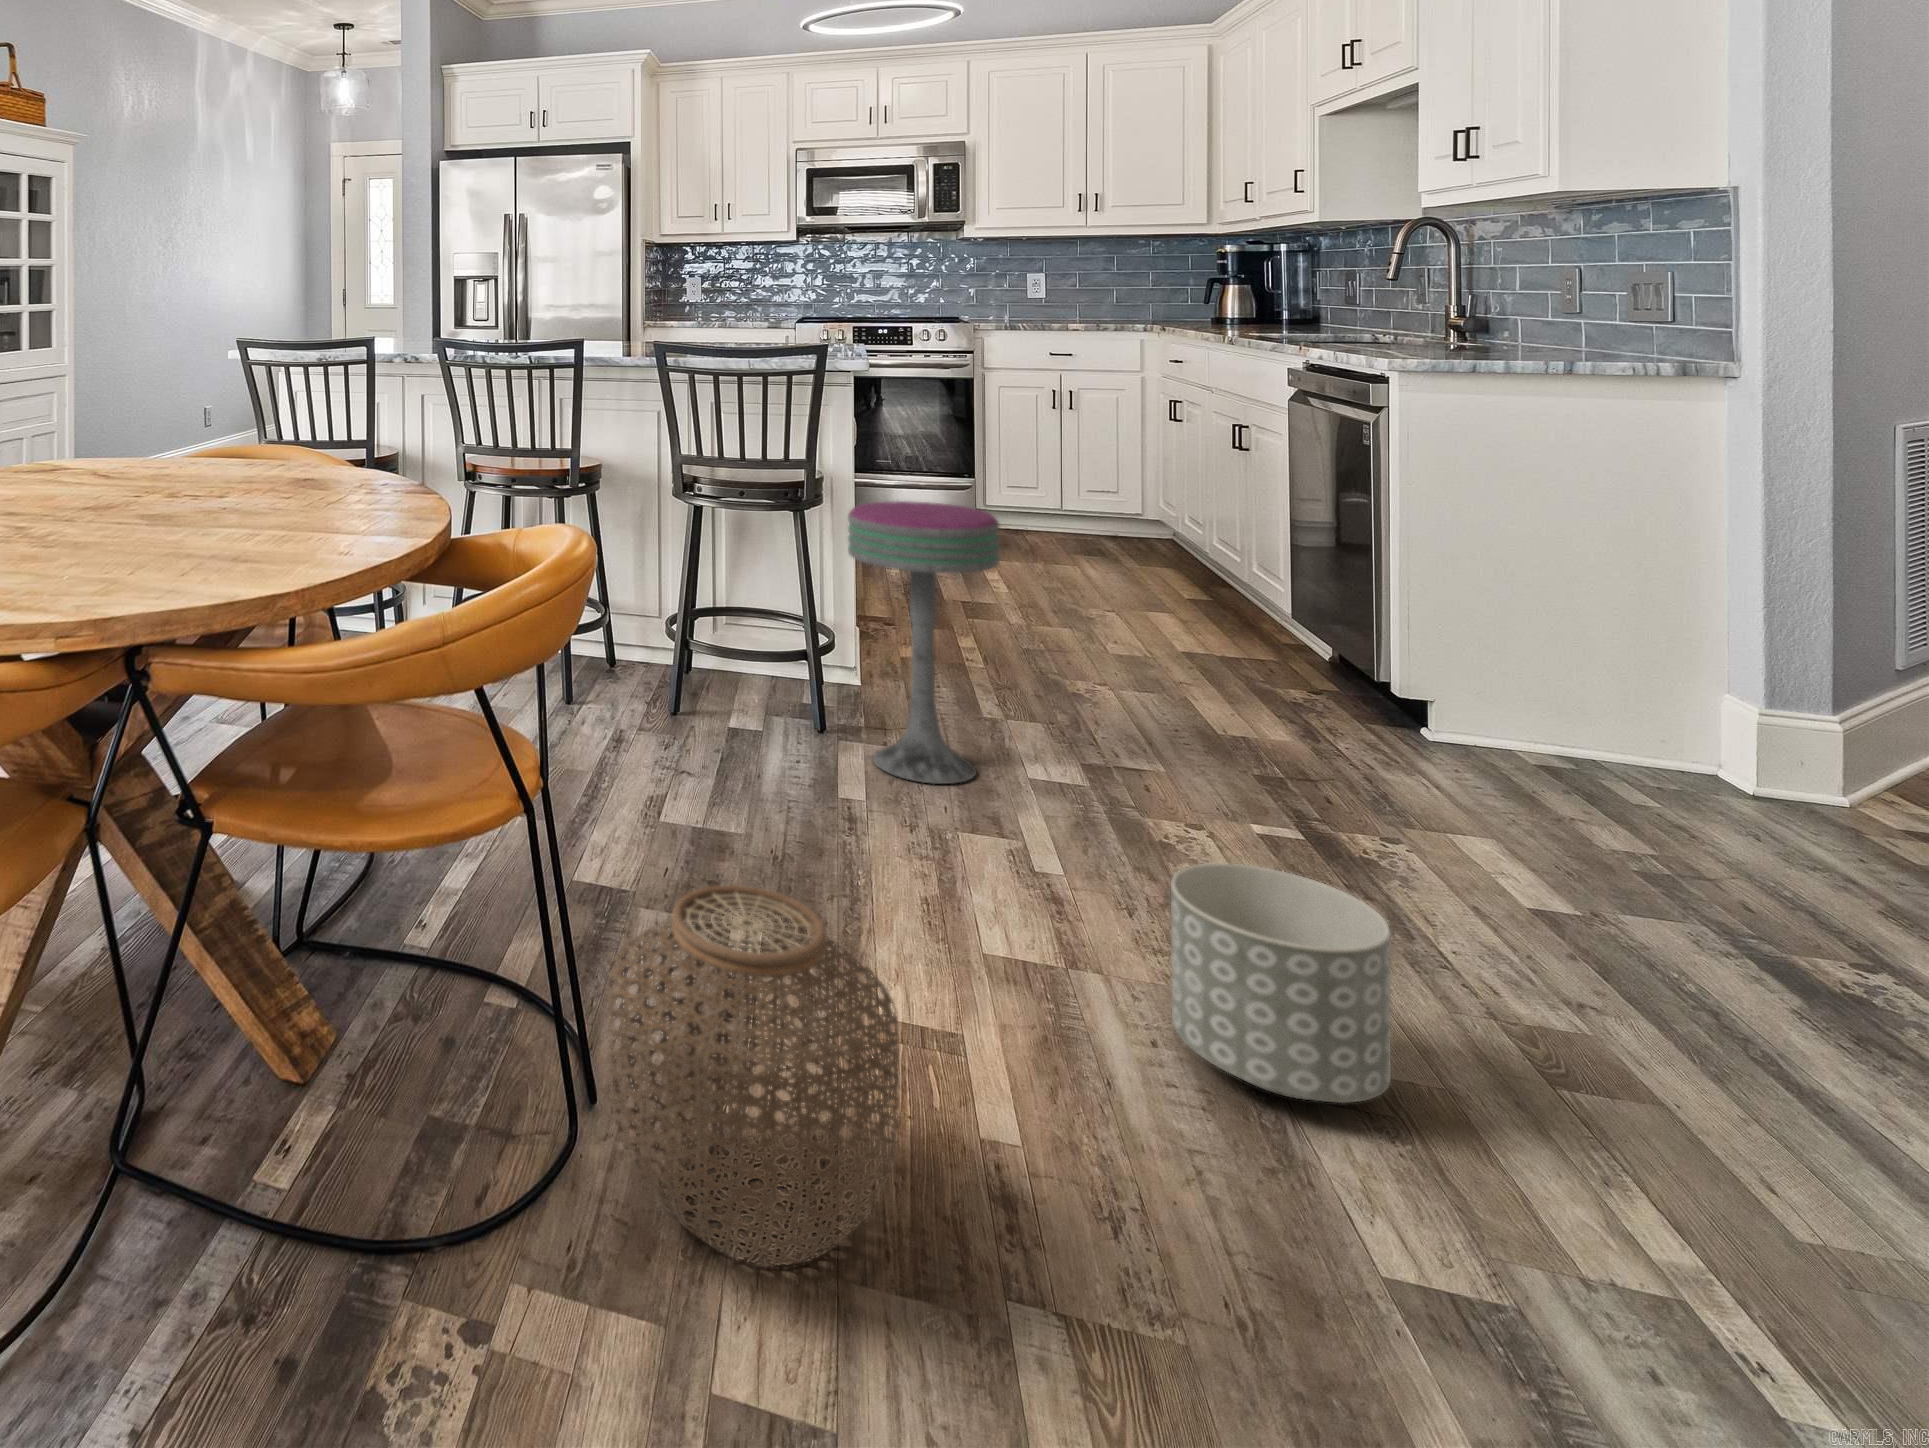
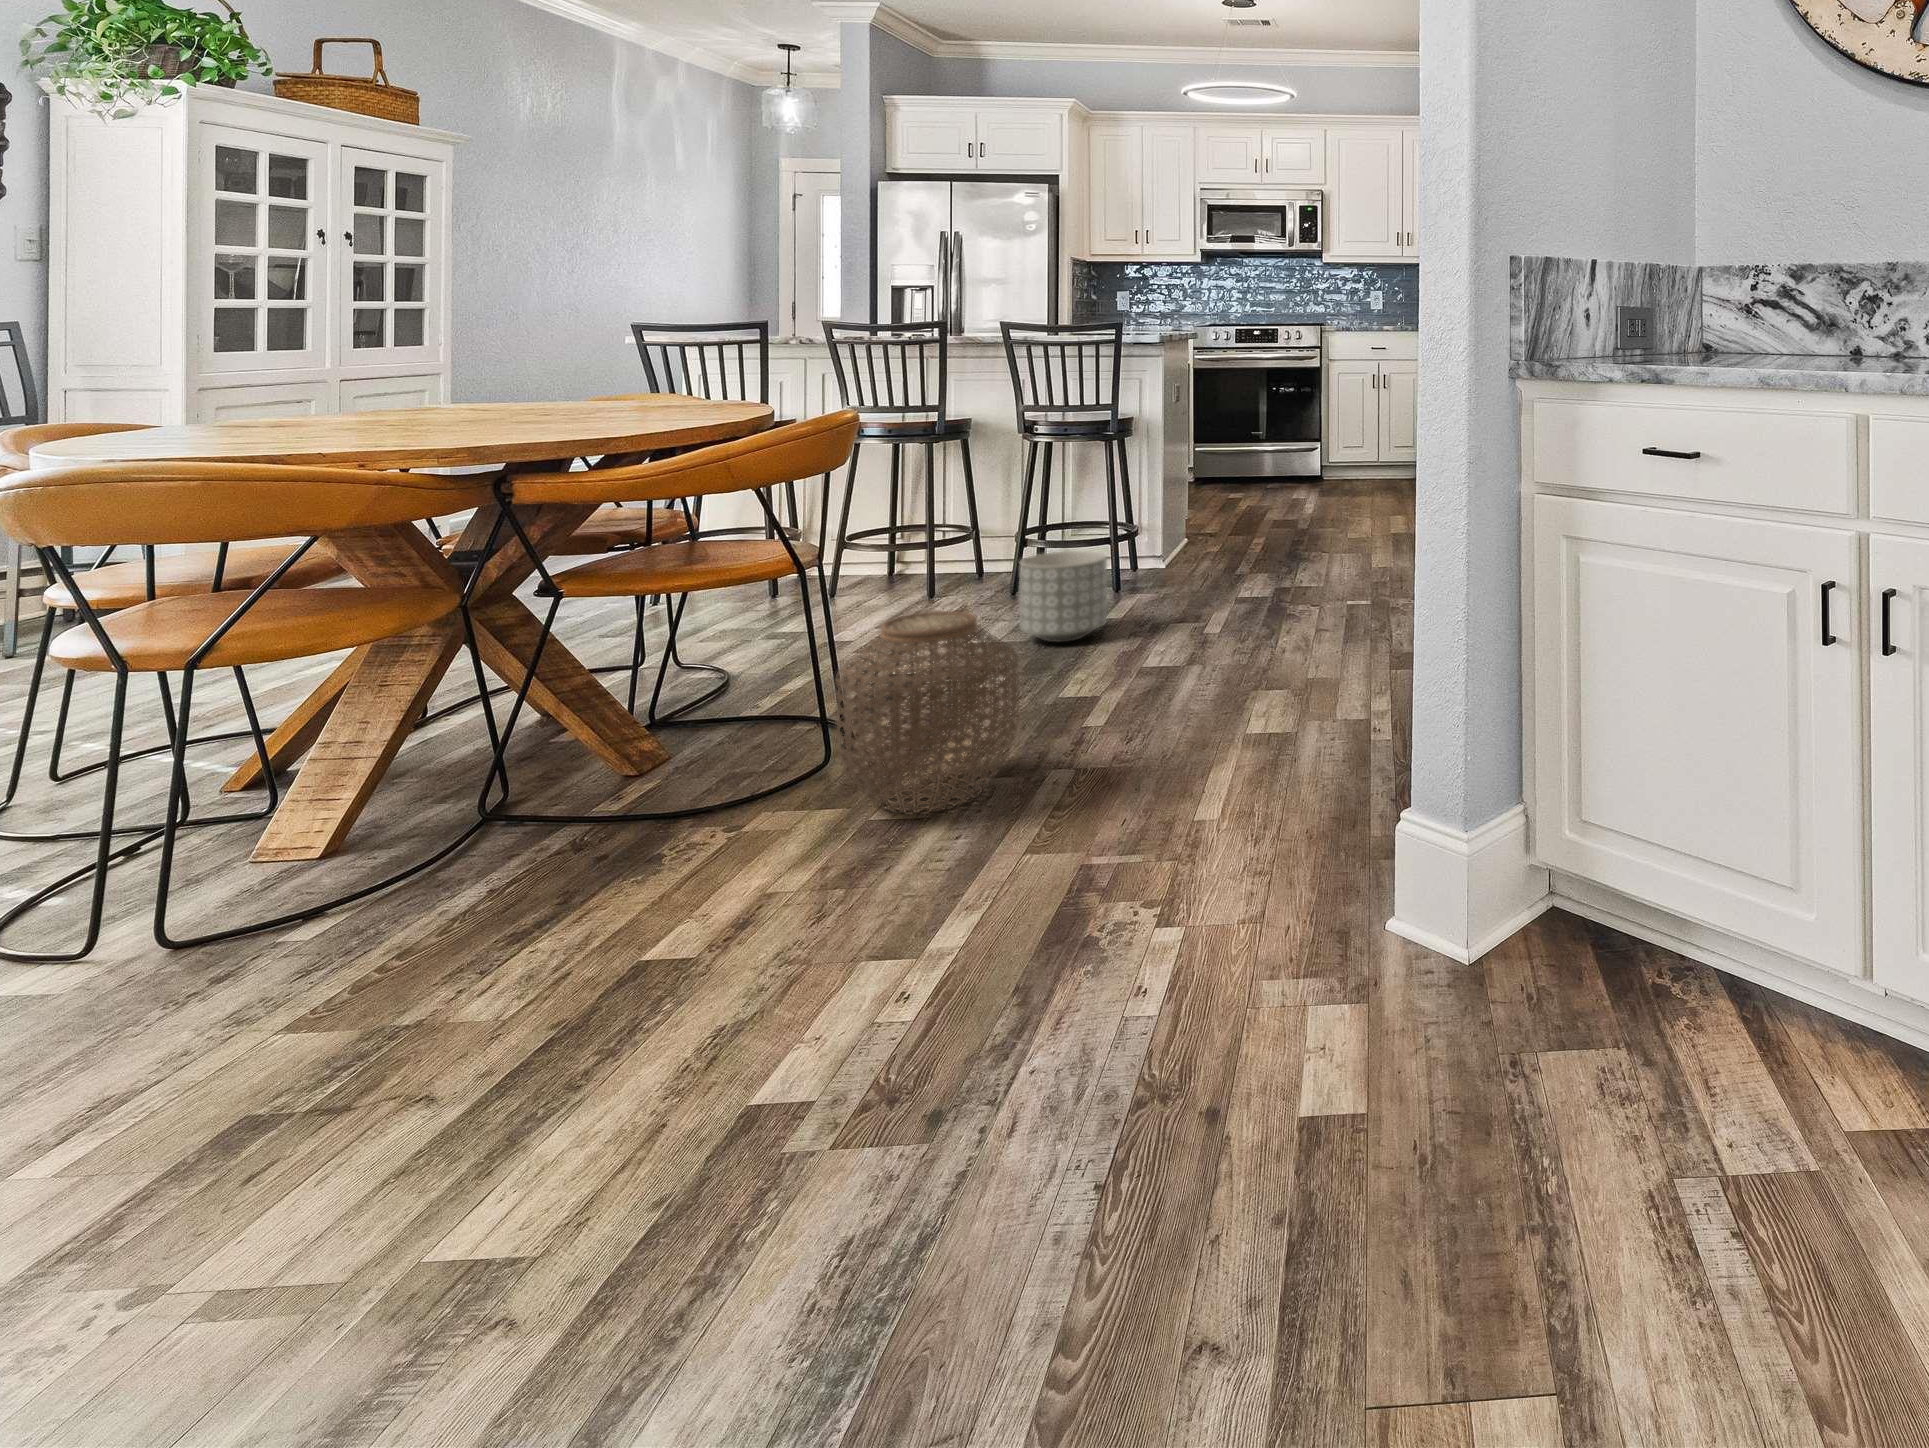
bar stool: present [848,501,1000,784] -> none [1131,428,1232,619]
planter: present [1171,863,1391,1103] -> present [1020,551,1107,642]

